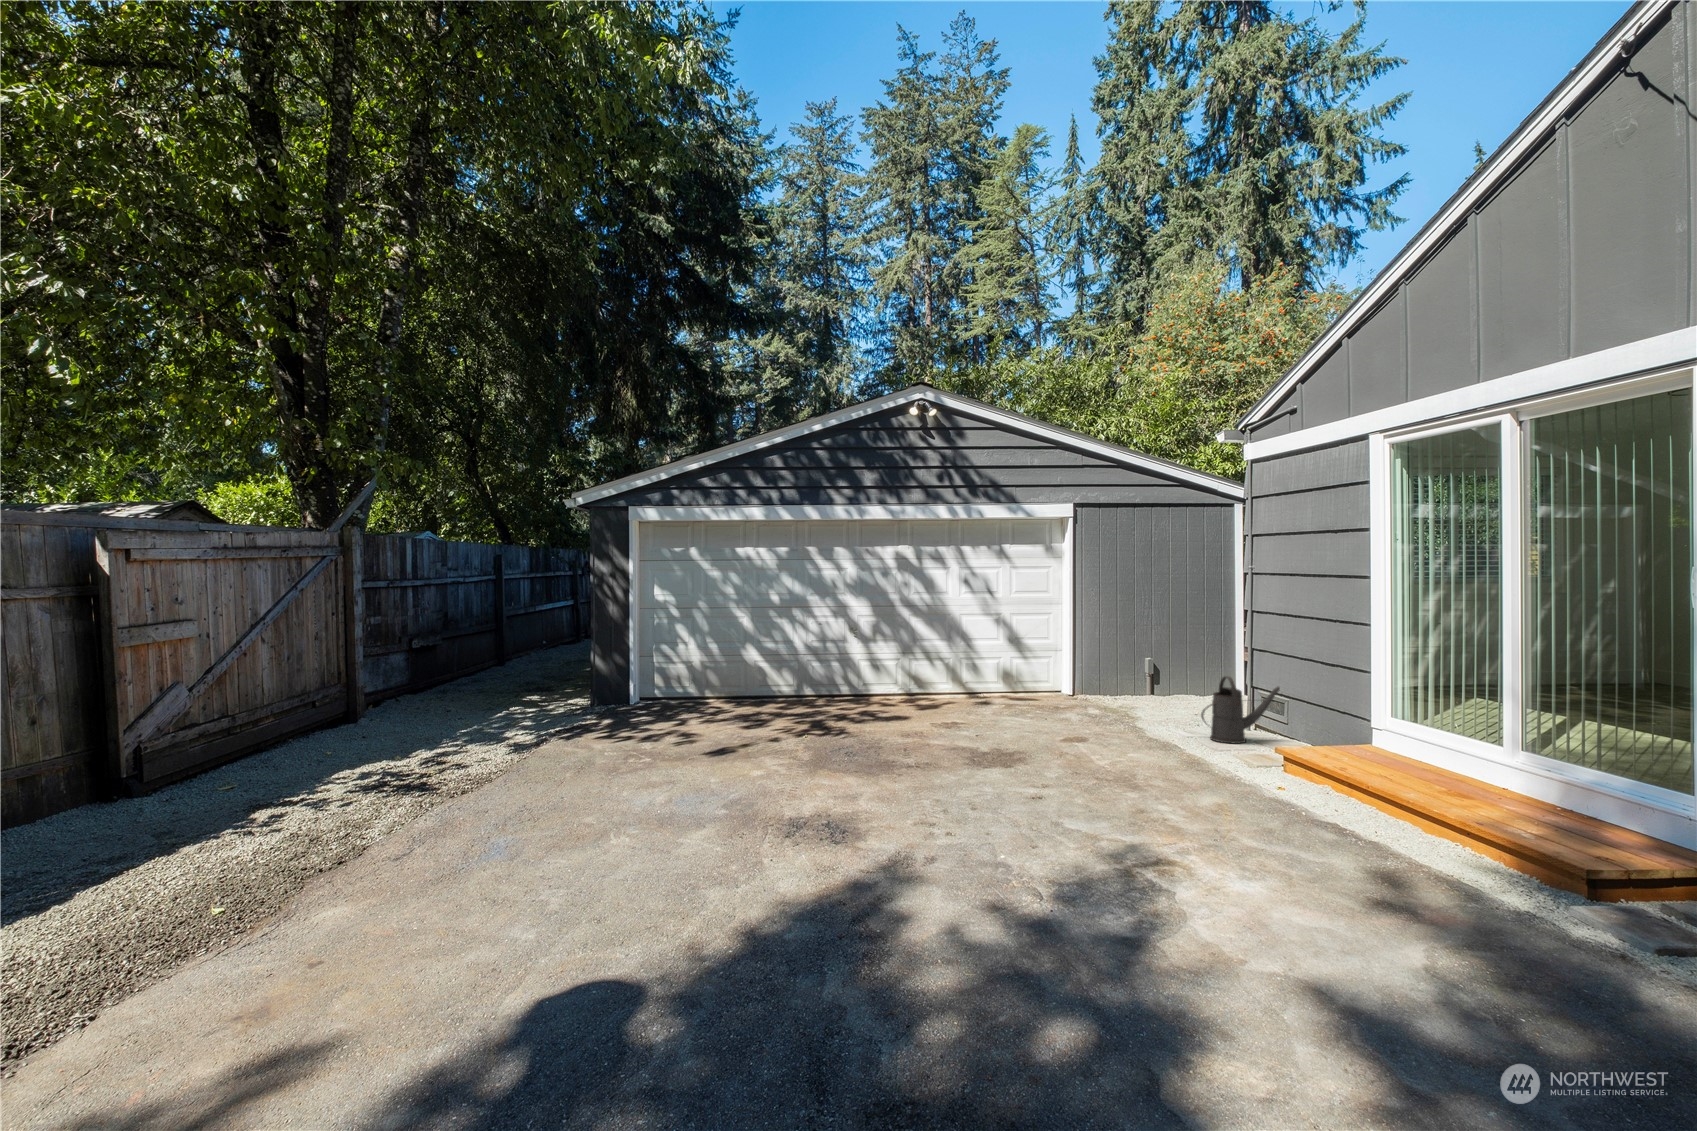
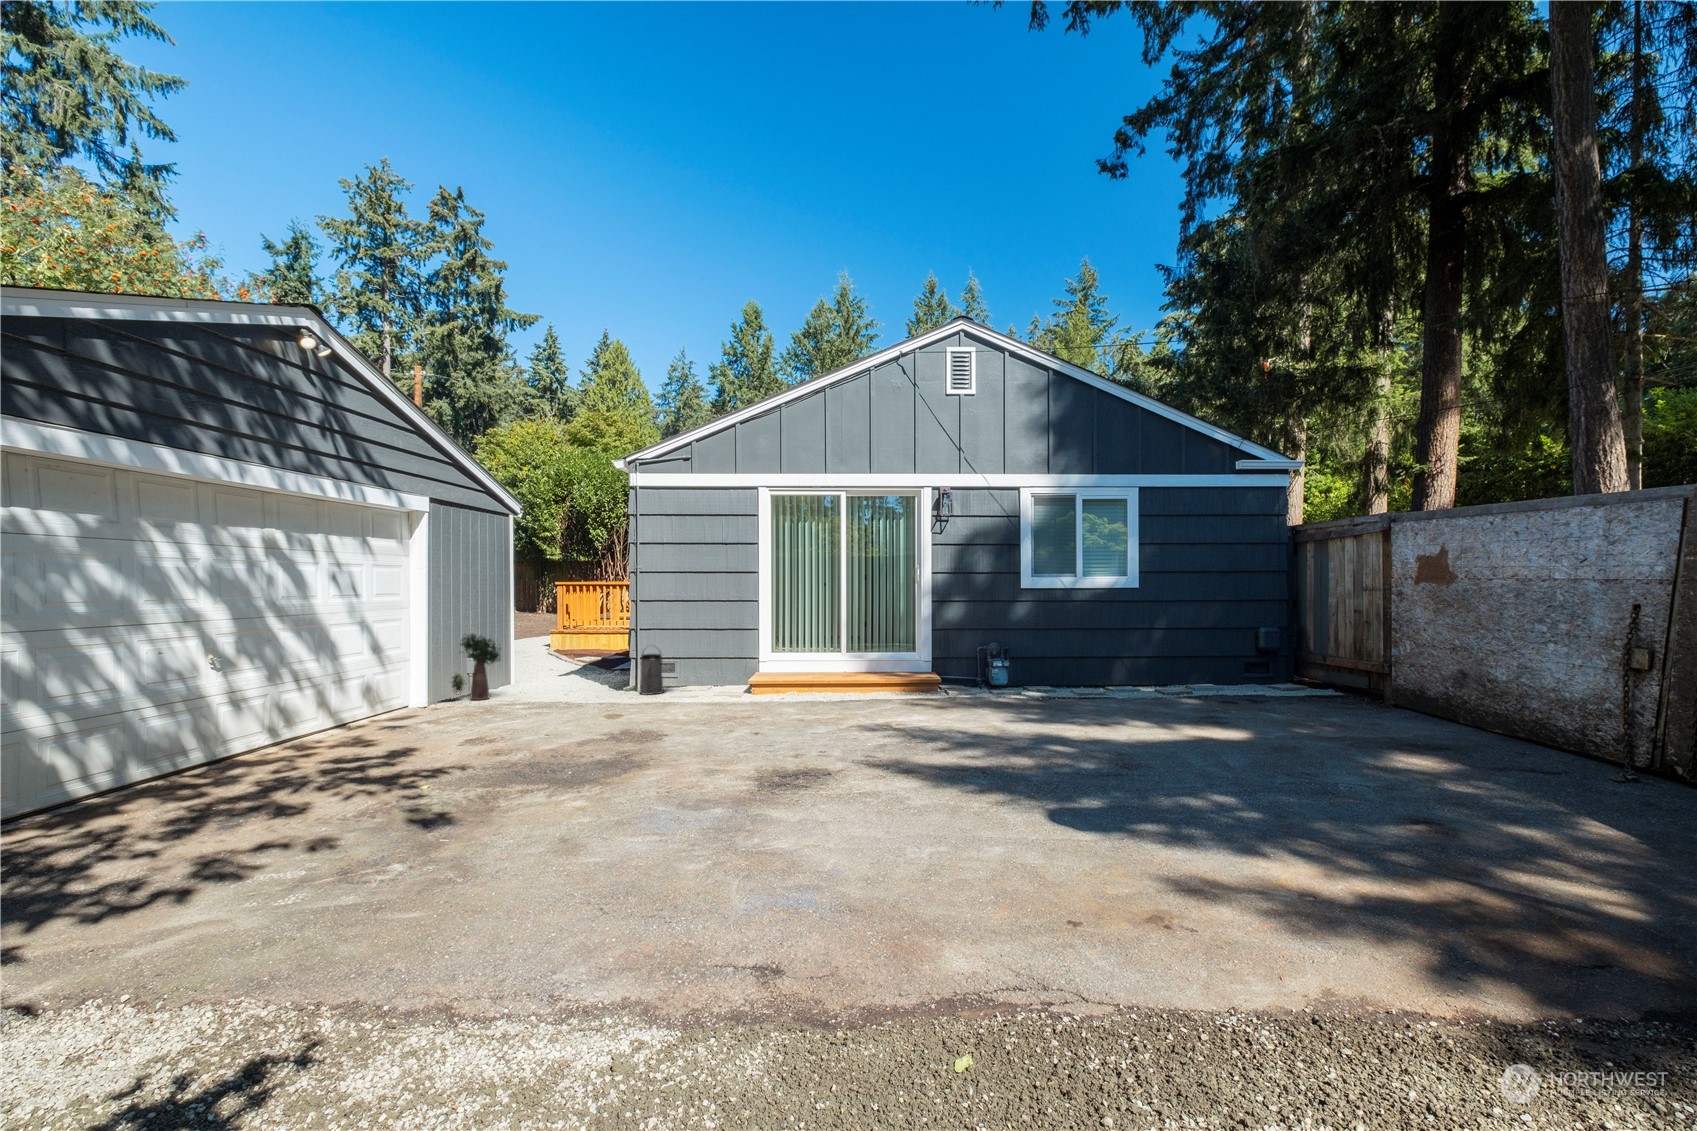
potted plant: none [1075,635,1128,704] -> present [452,634,500,700]

